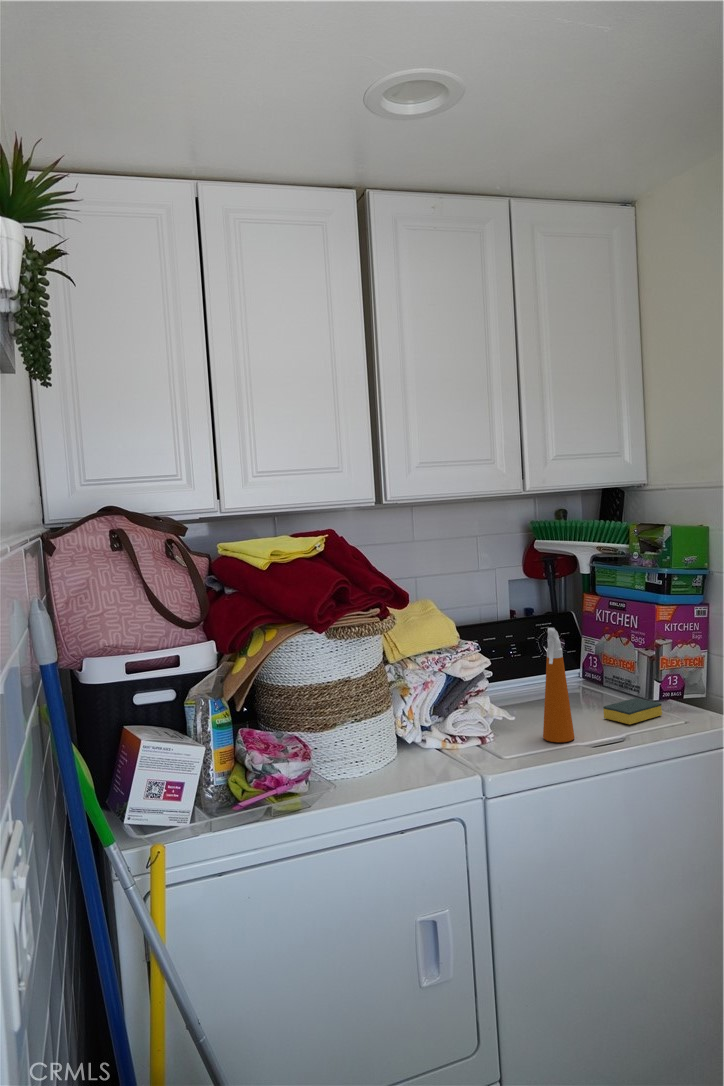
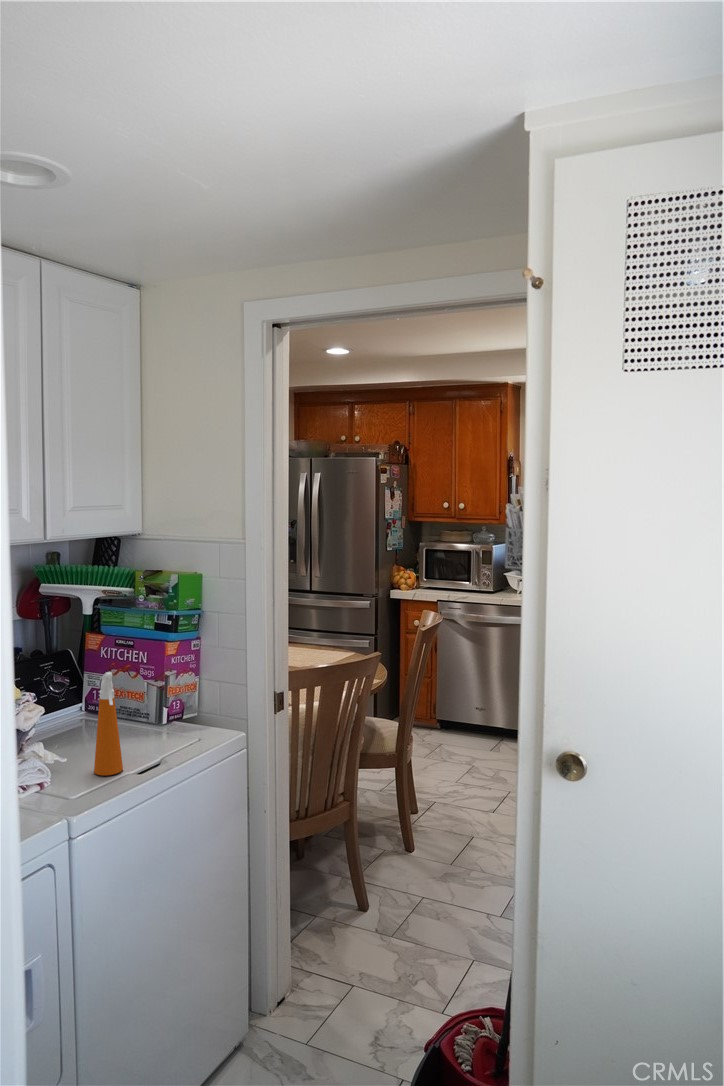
sponge: present [603,698,662,724] -> none [132,724,177,747]

